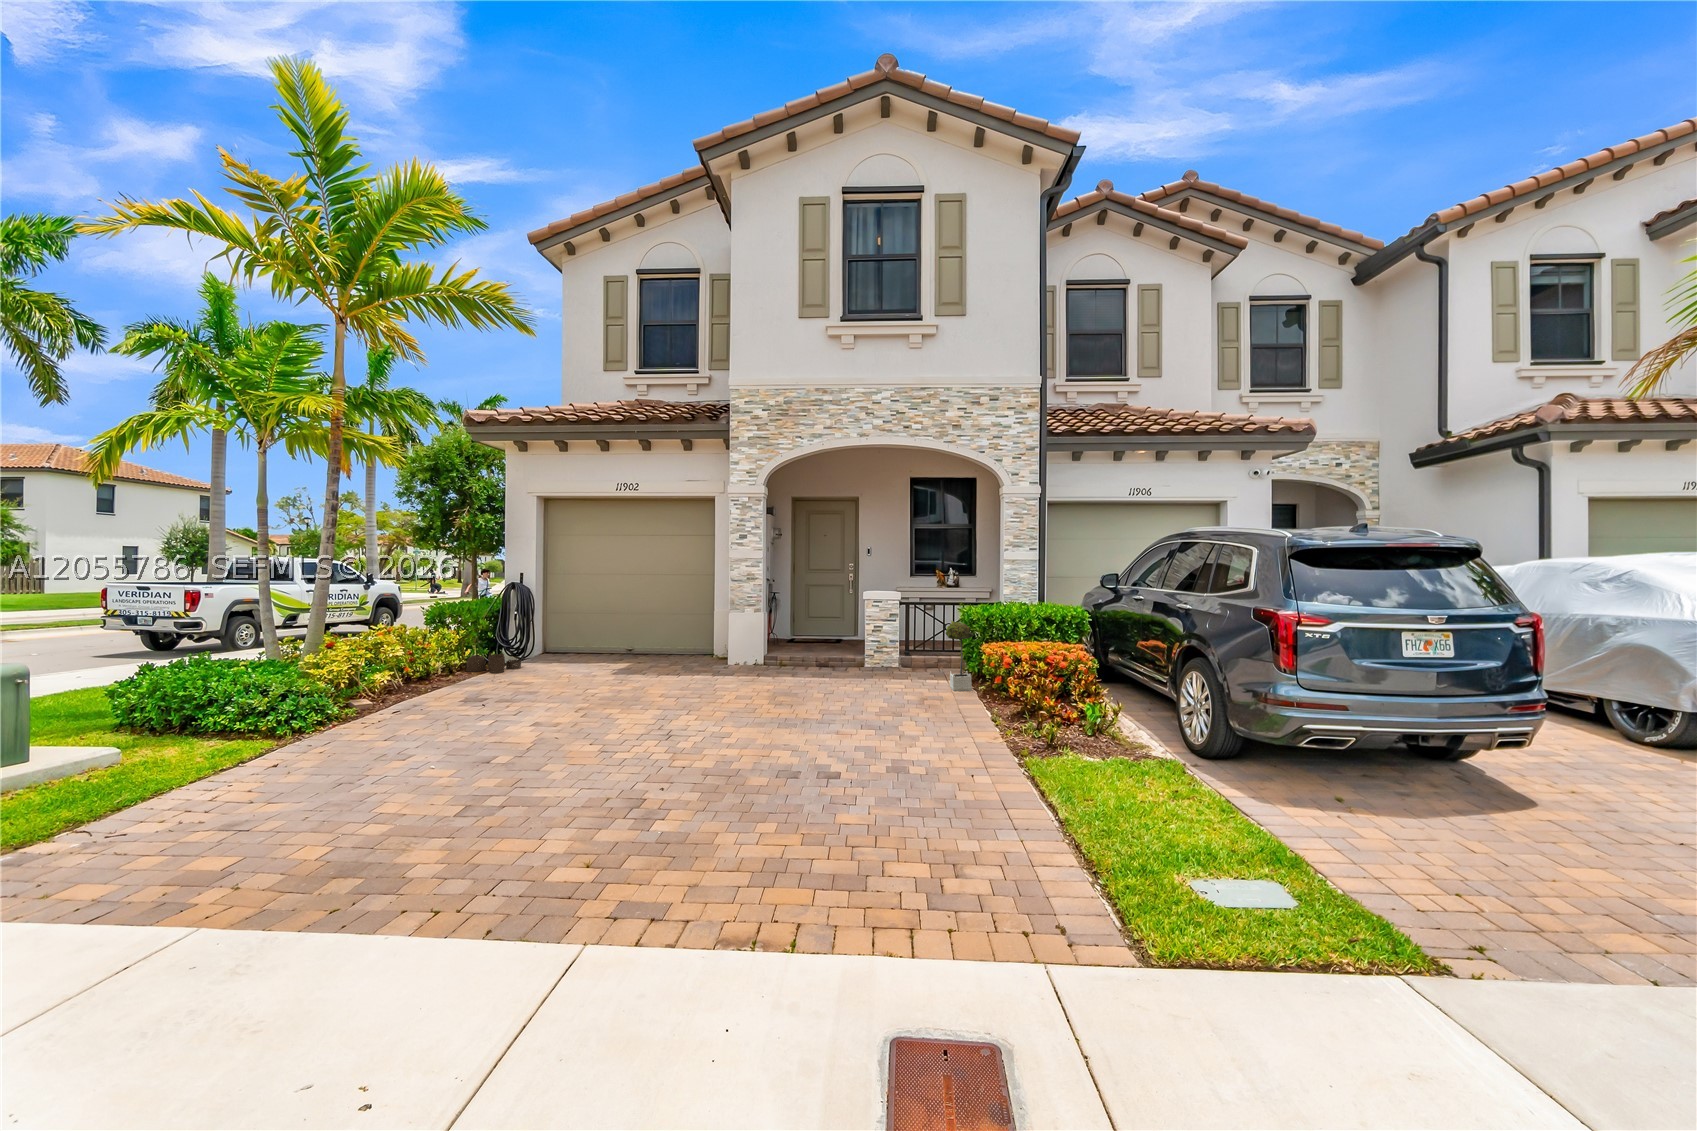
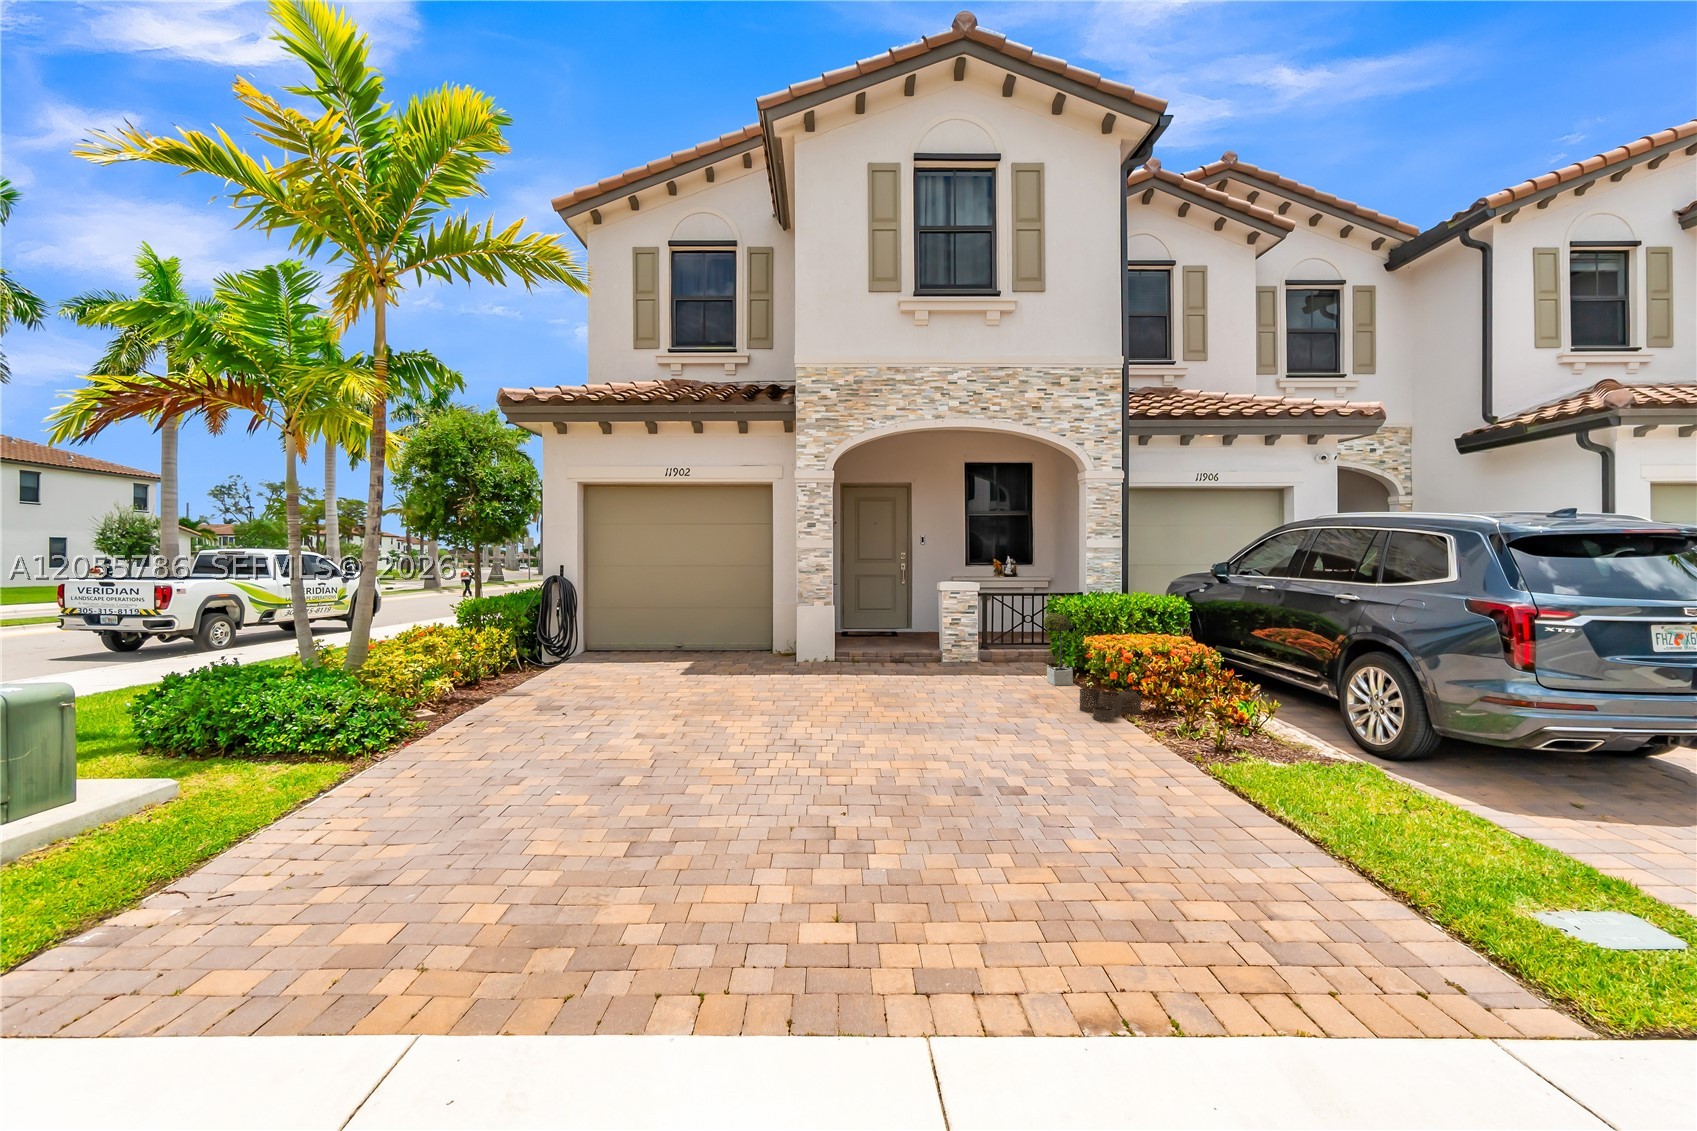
woven basket: present [466,653,521,673] -> present [1079,685,1141,722]

